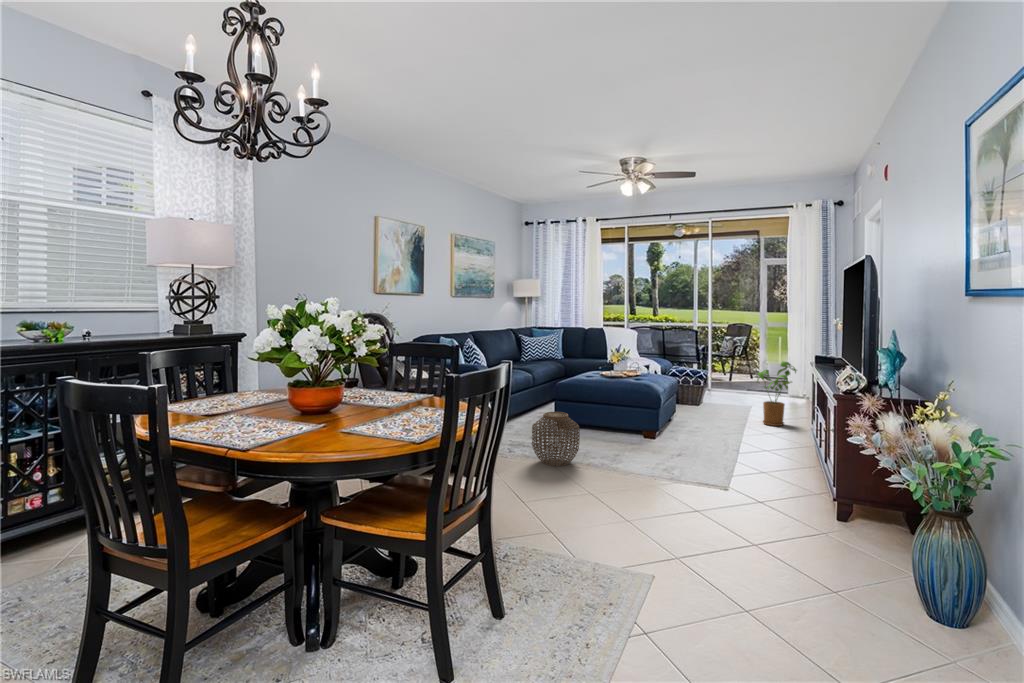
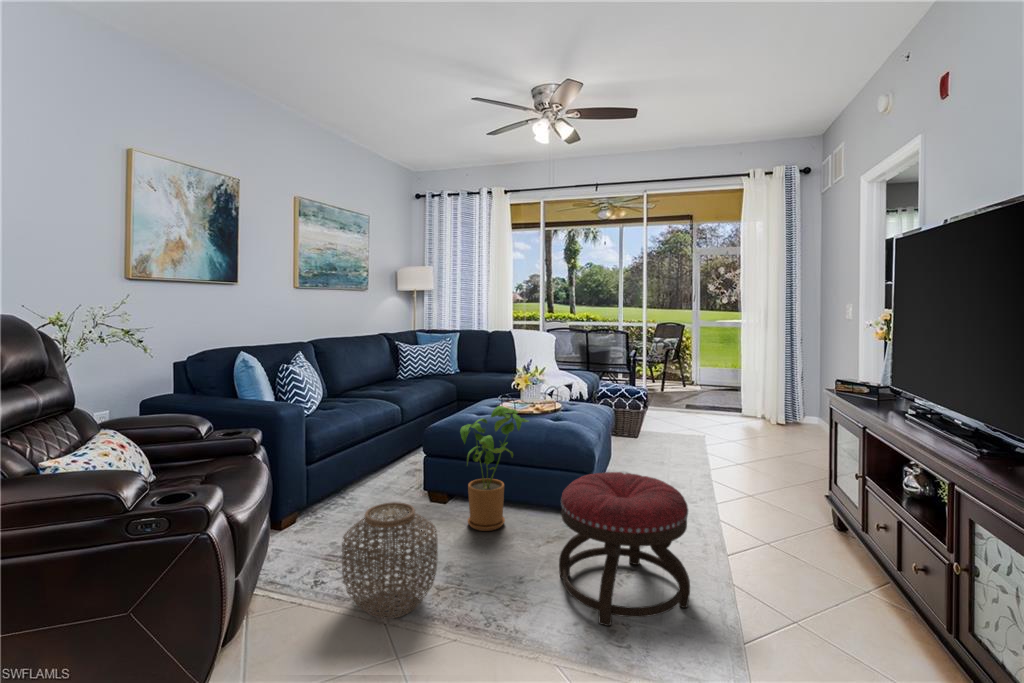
house plant: present [757,361,797,426] -> present [460,406,528,531]
ottoman: none [643,403,716,473] -> present [559,472,690,626]

